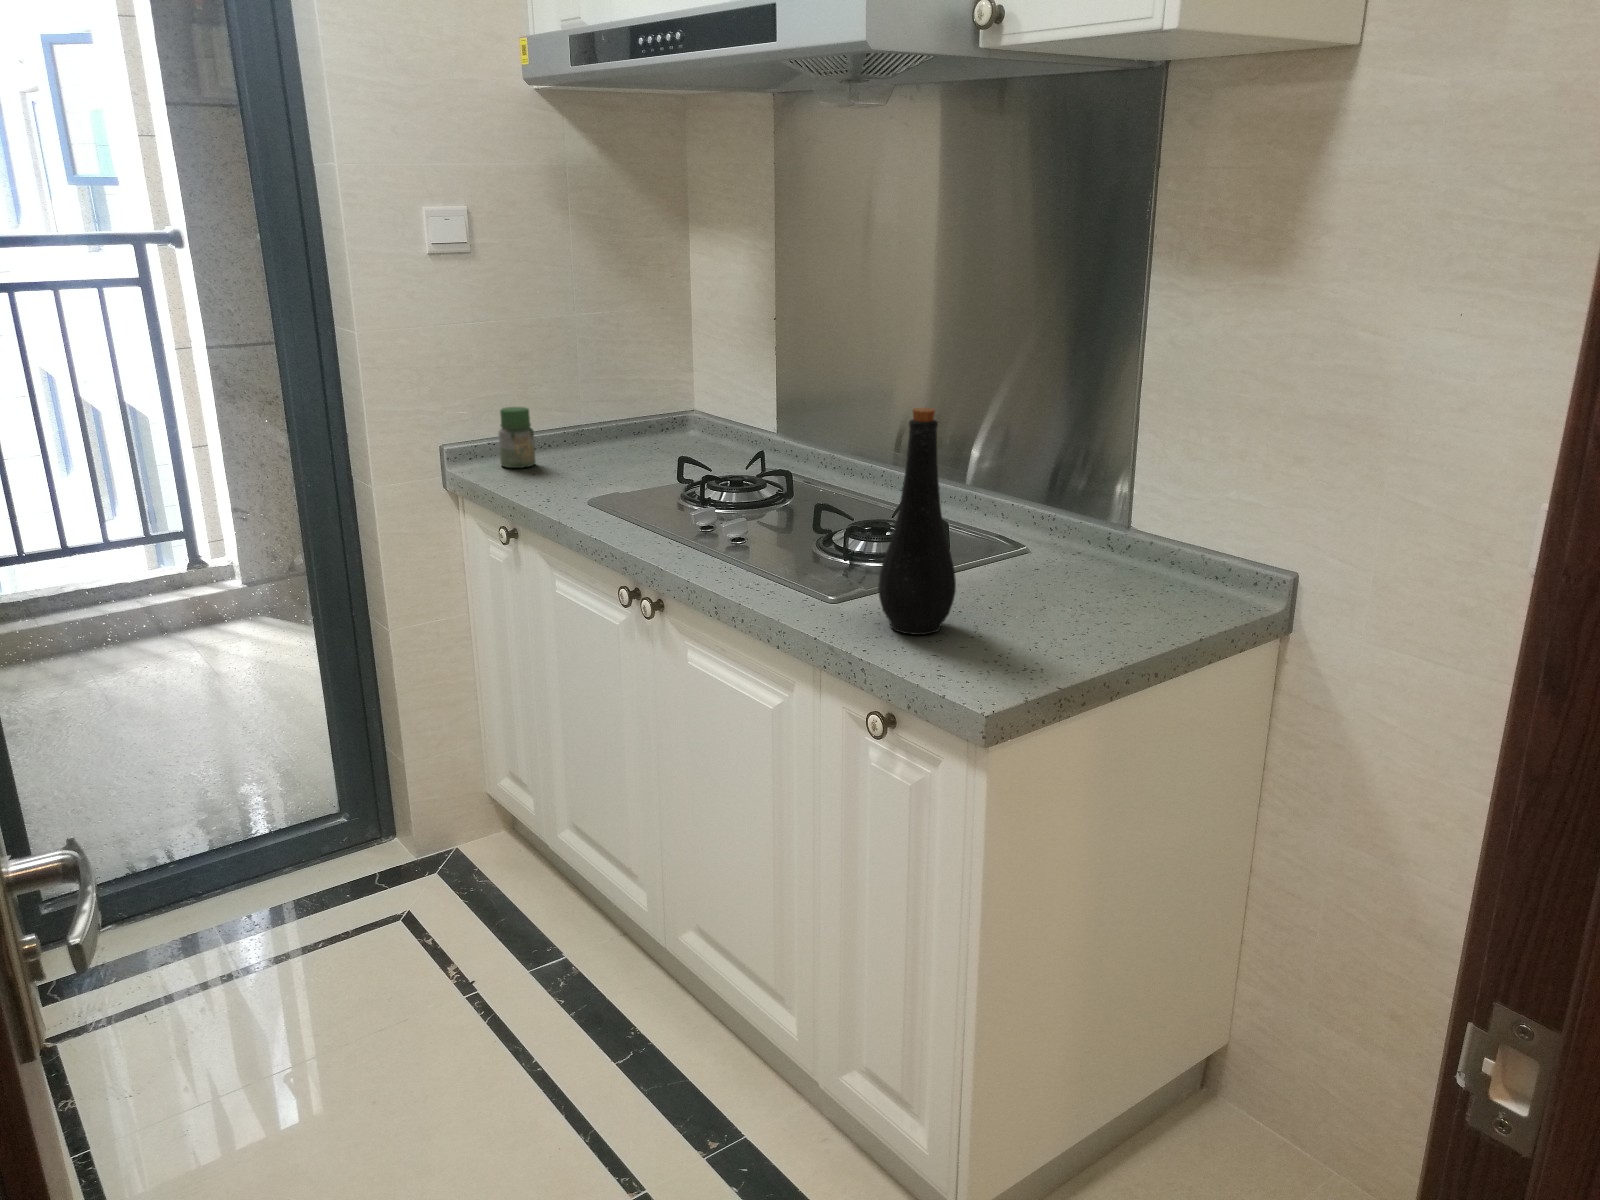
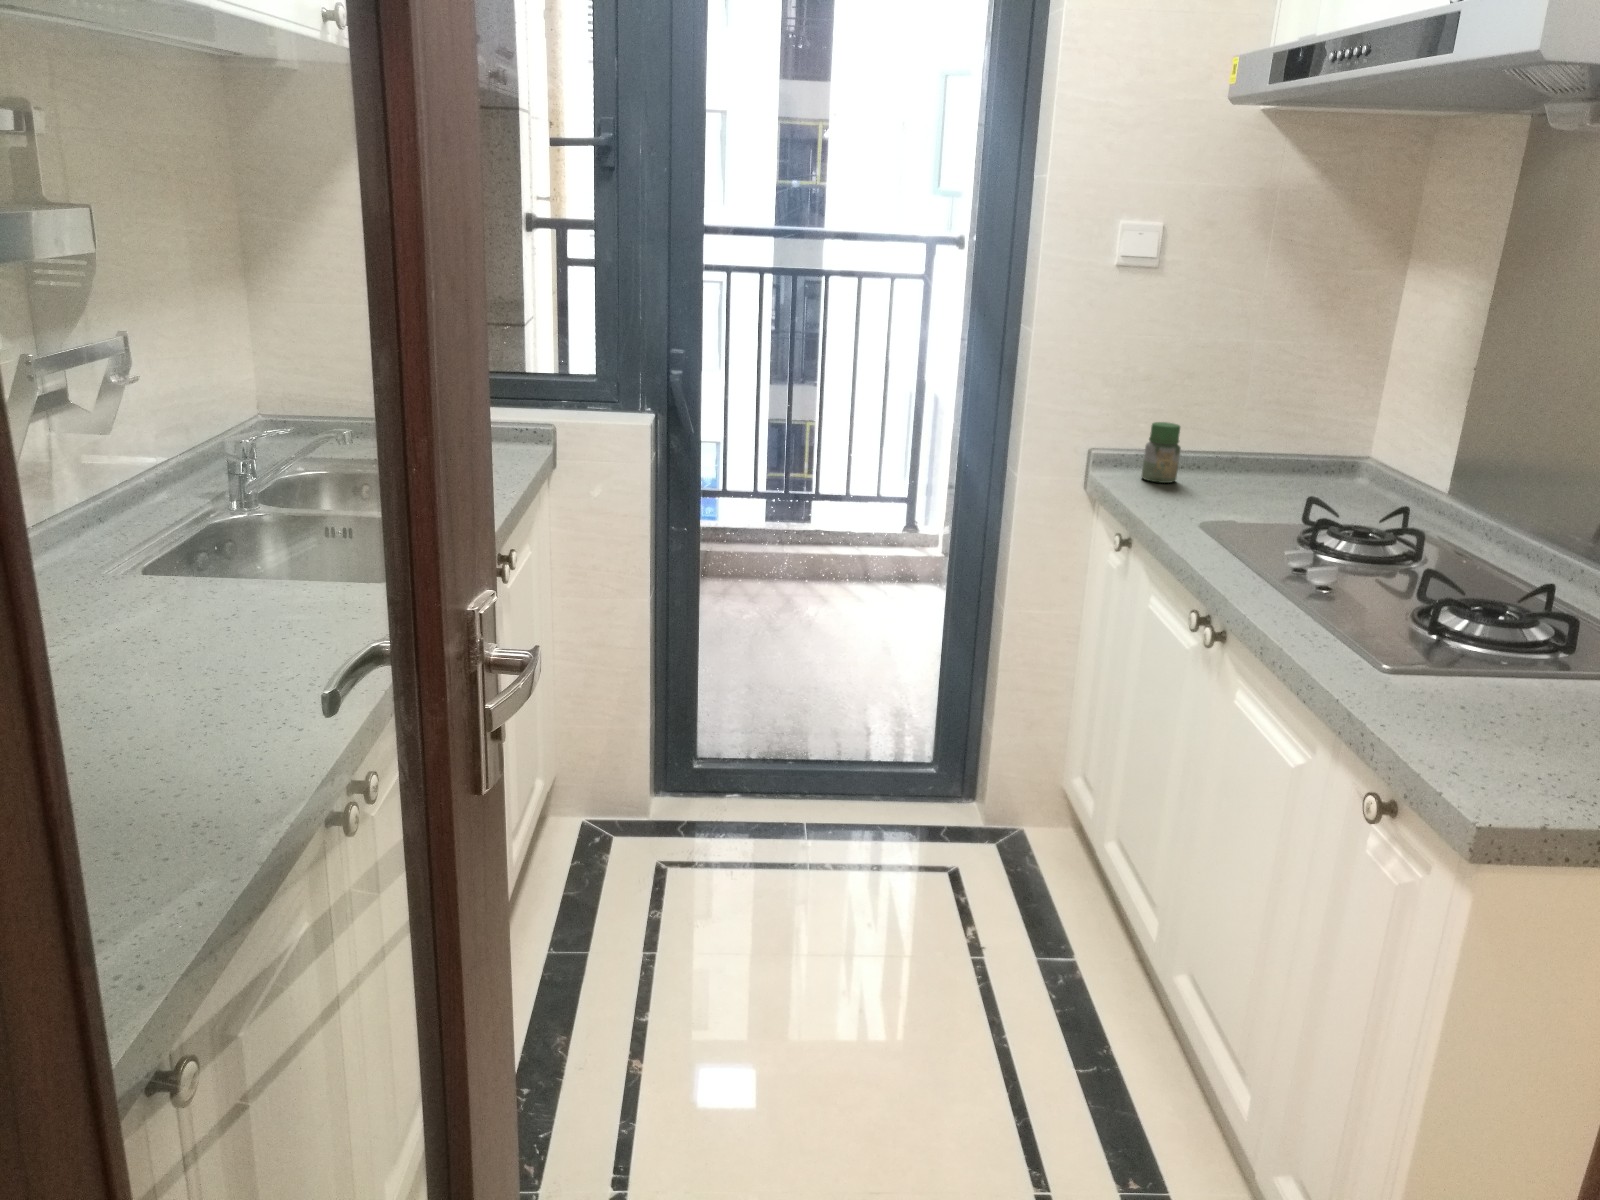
bottle: present [878,408,956,635] -> none [1426,471,1539,730]

